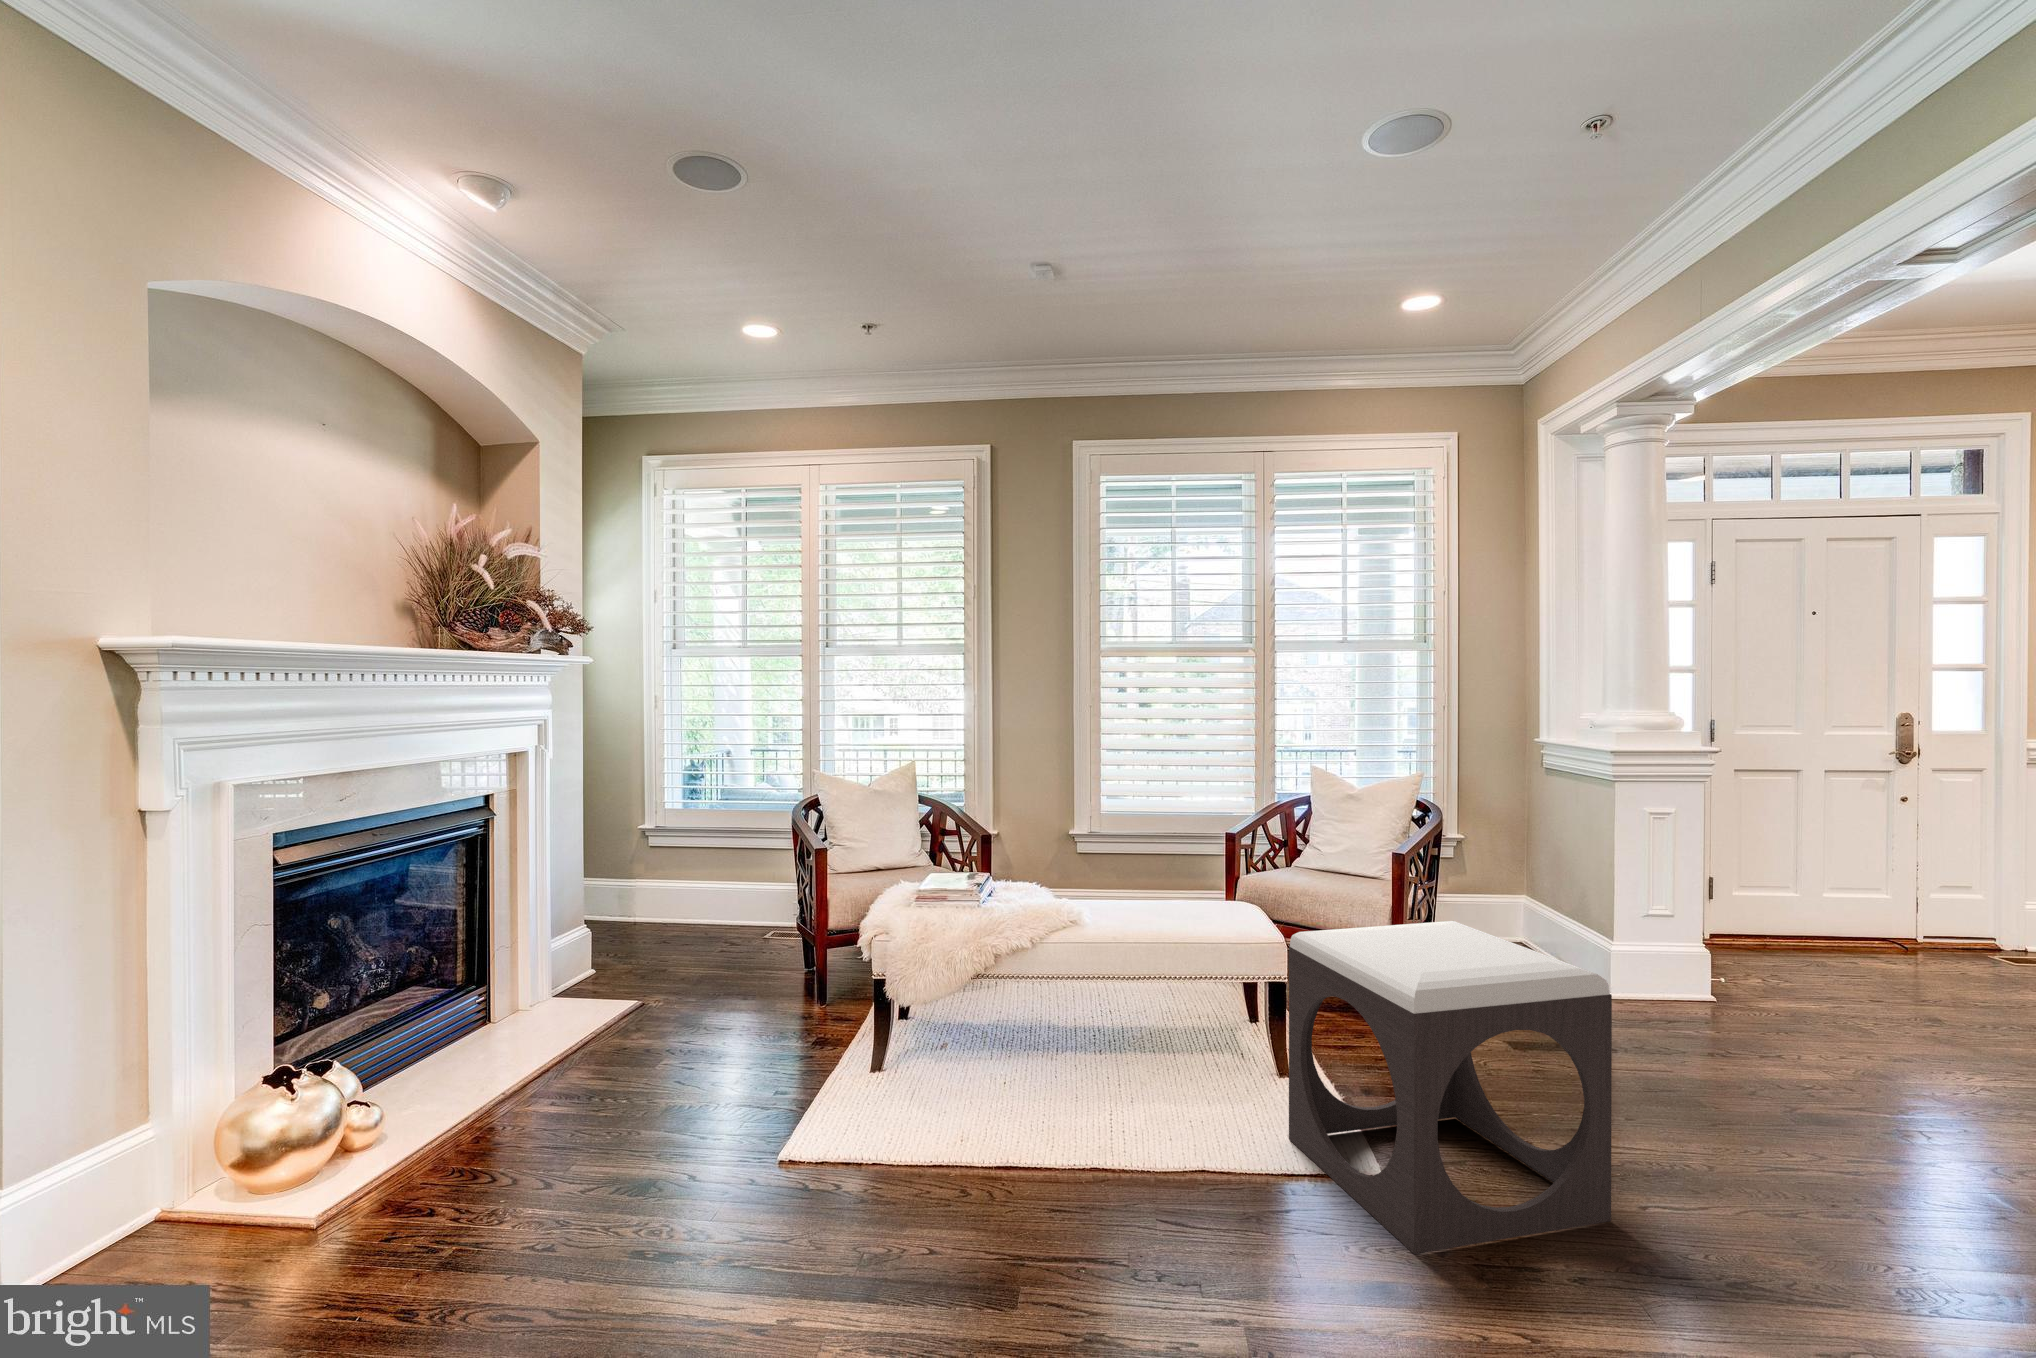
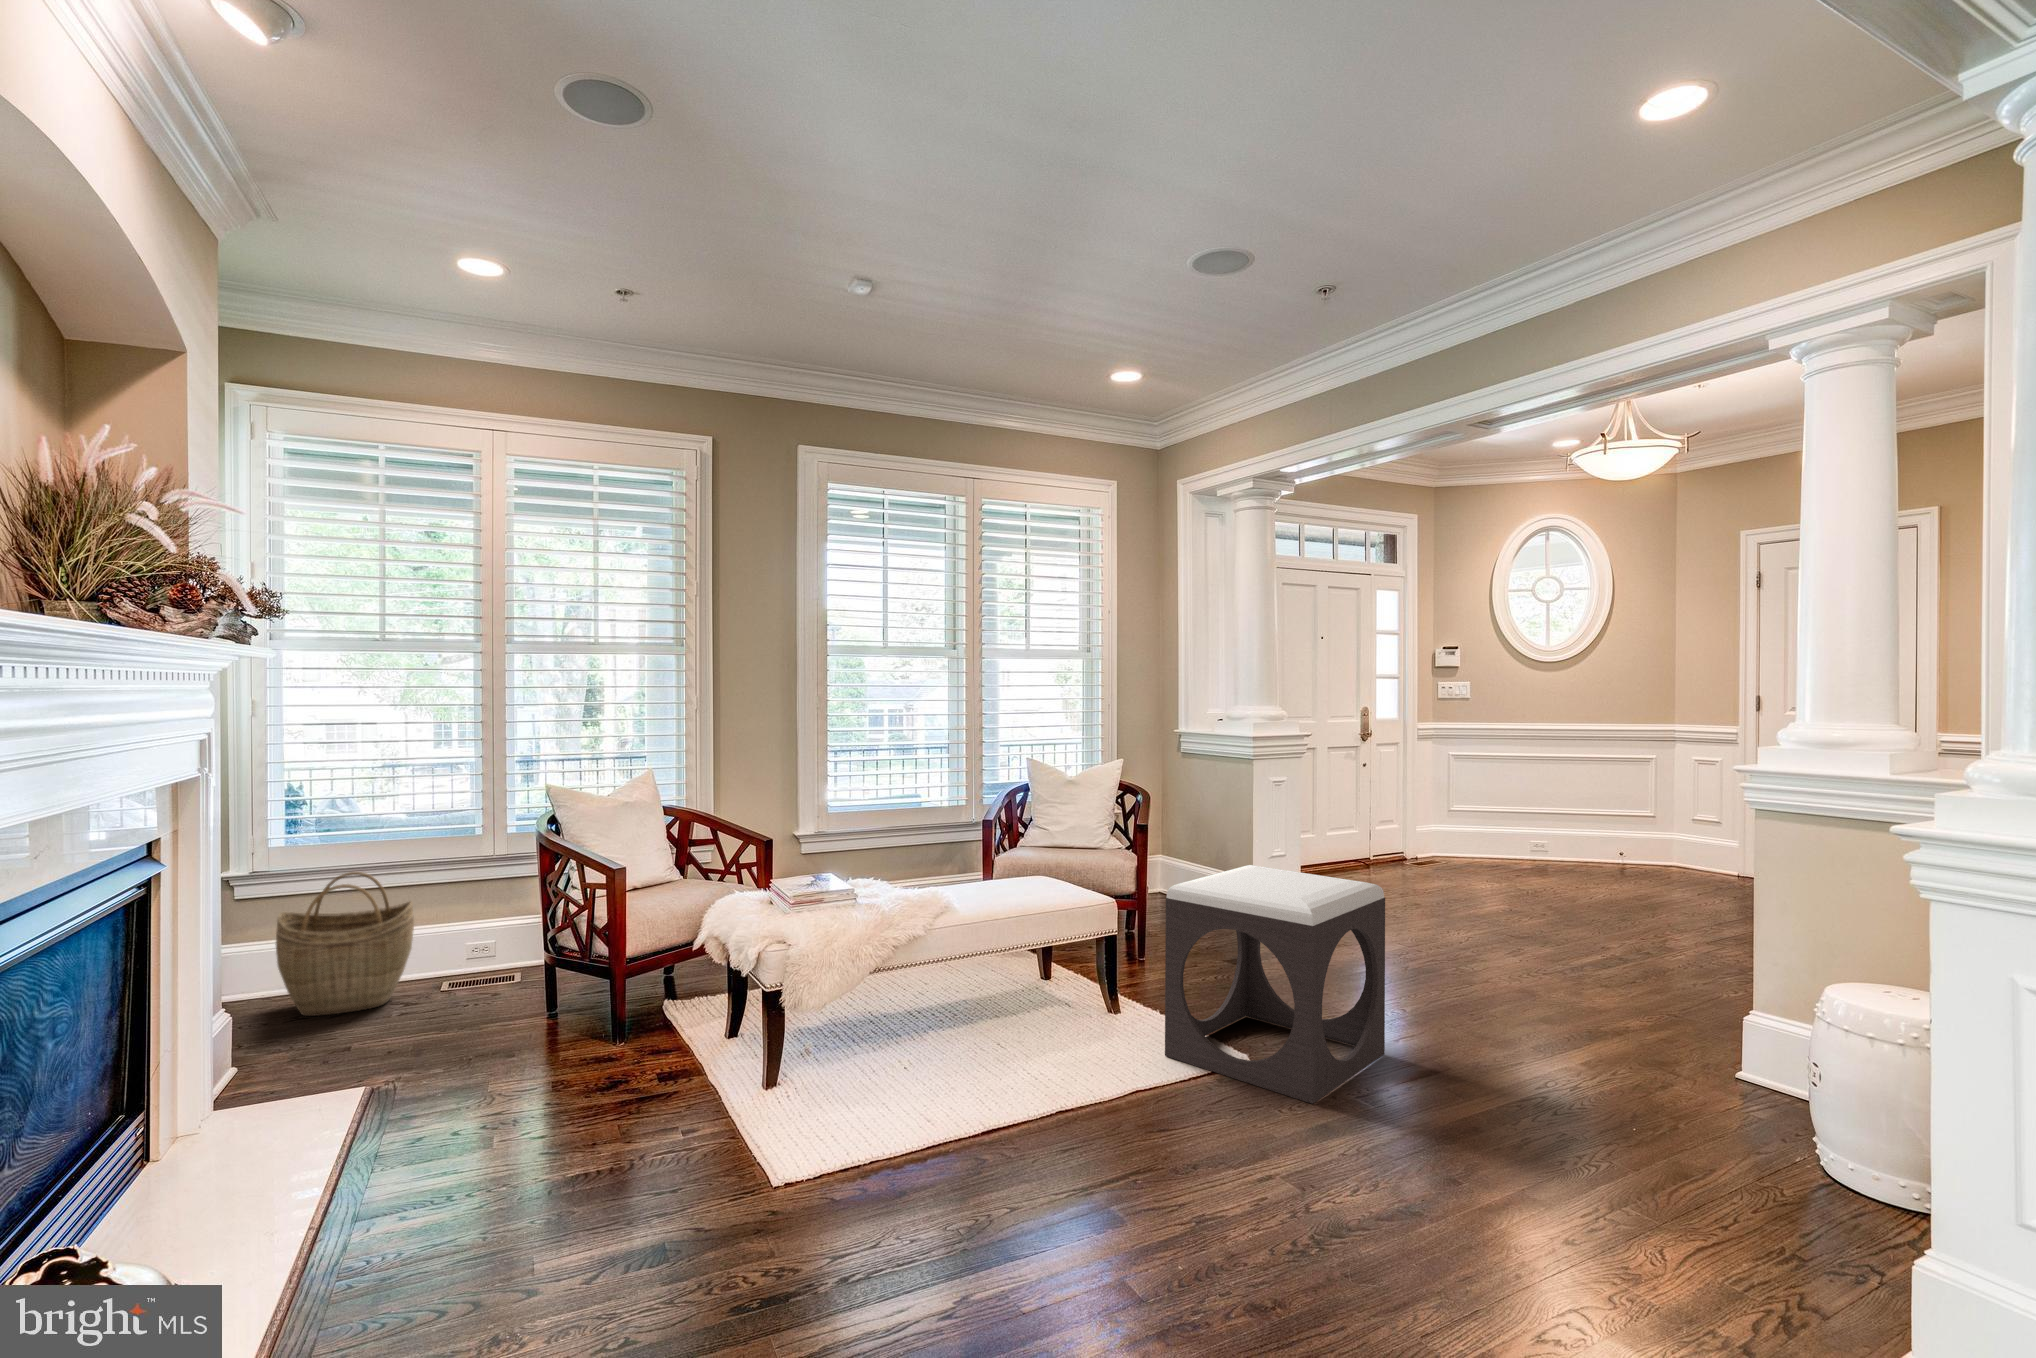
woven basket: none [650,830,743,939] -> present [275,872,414,1016]

